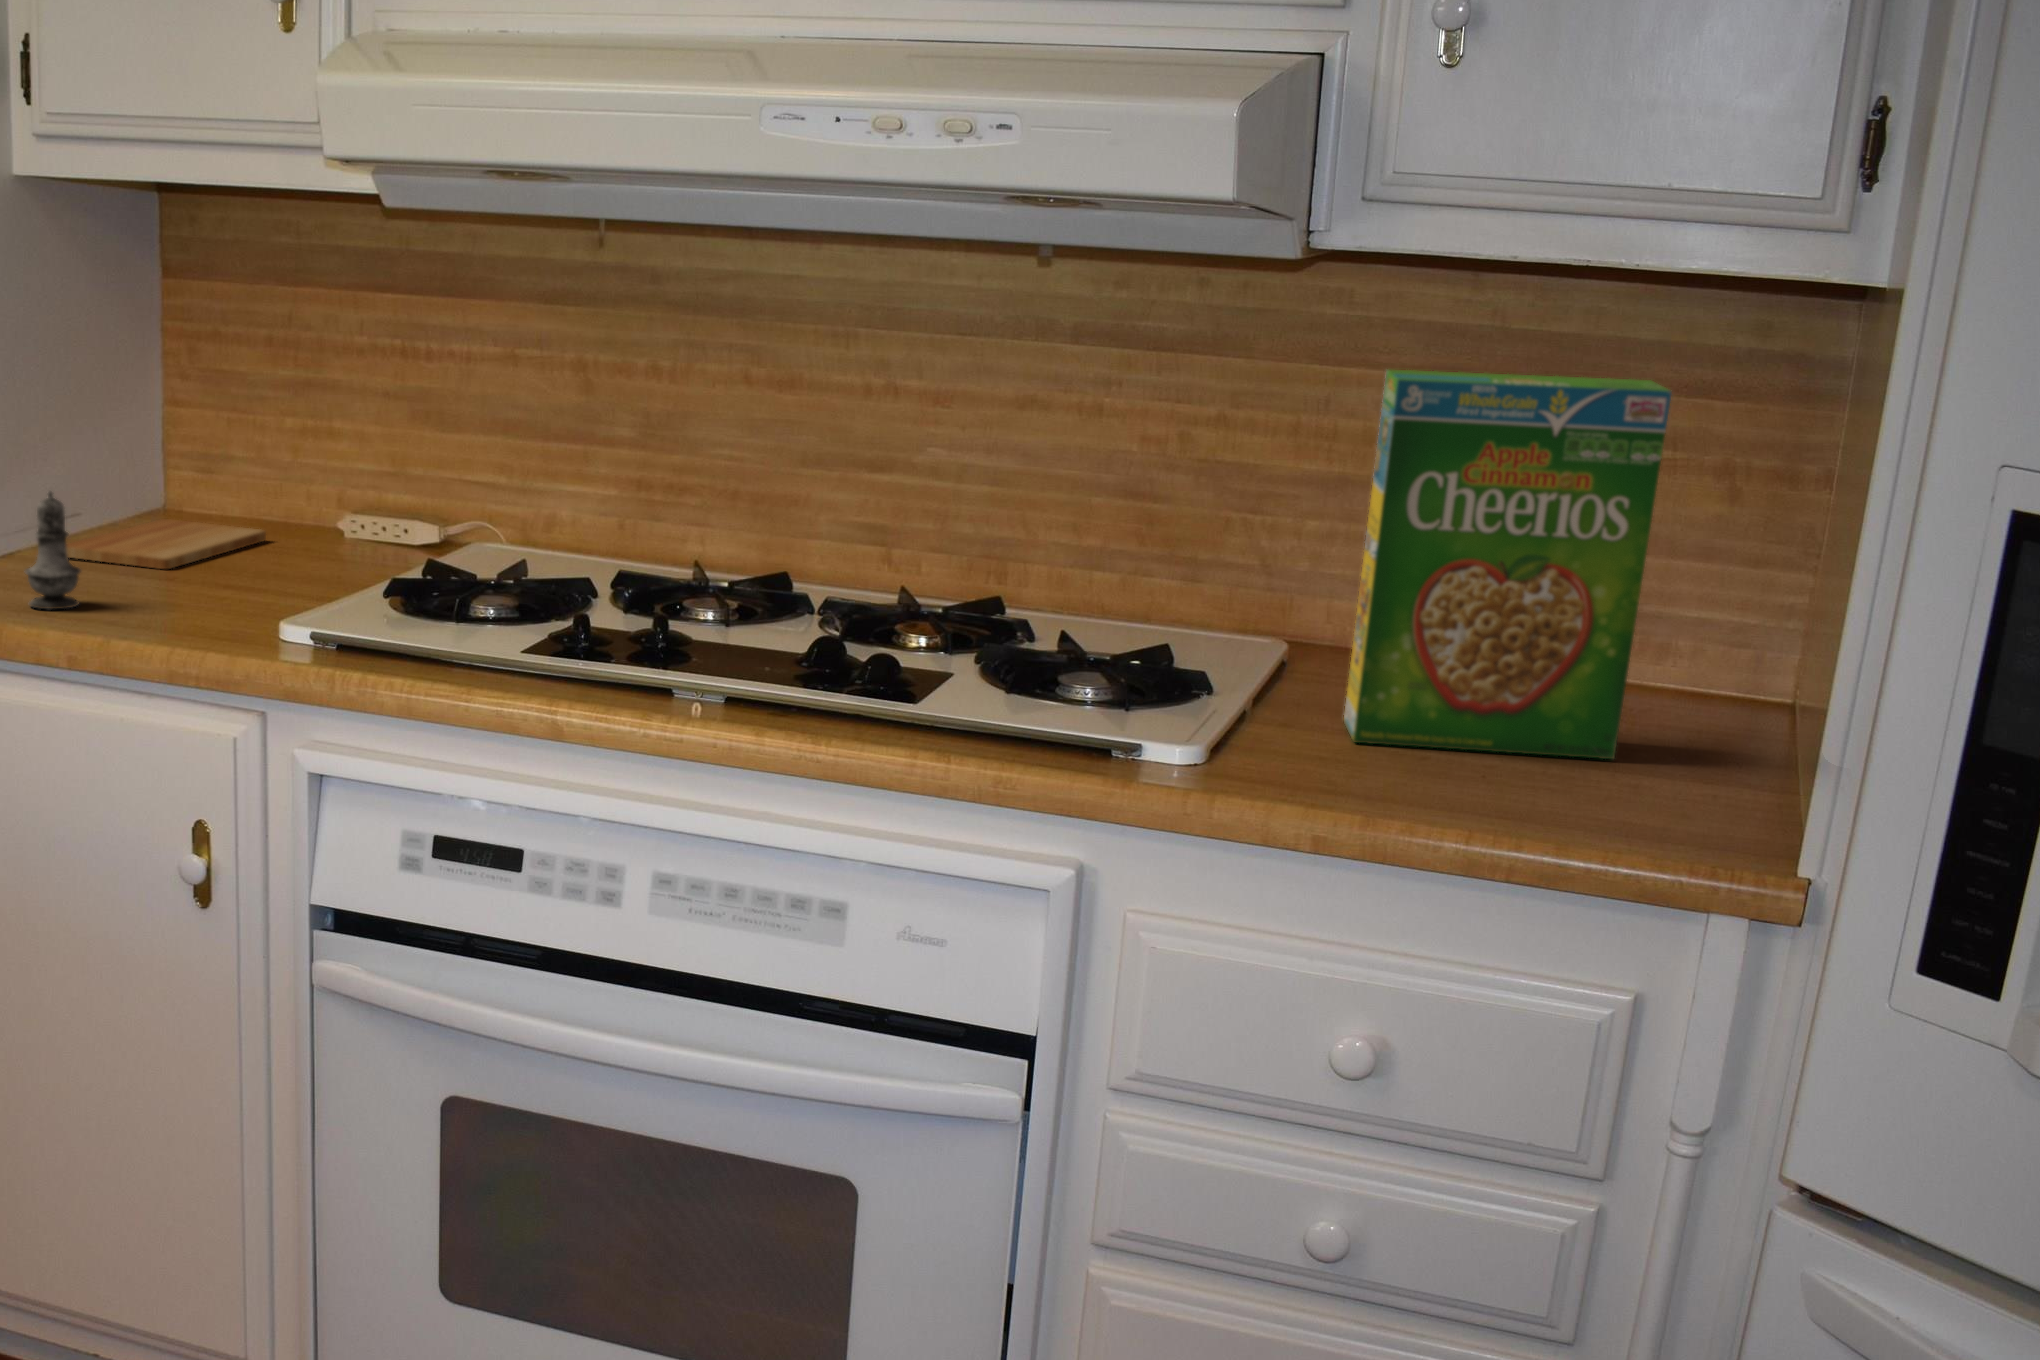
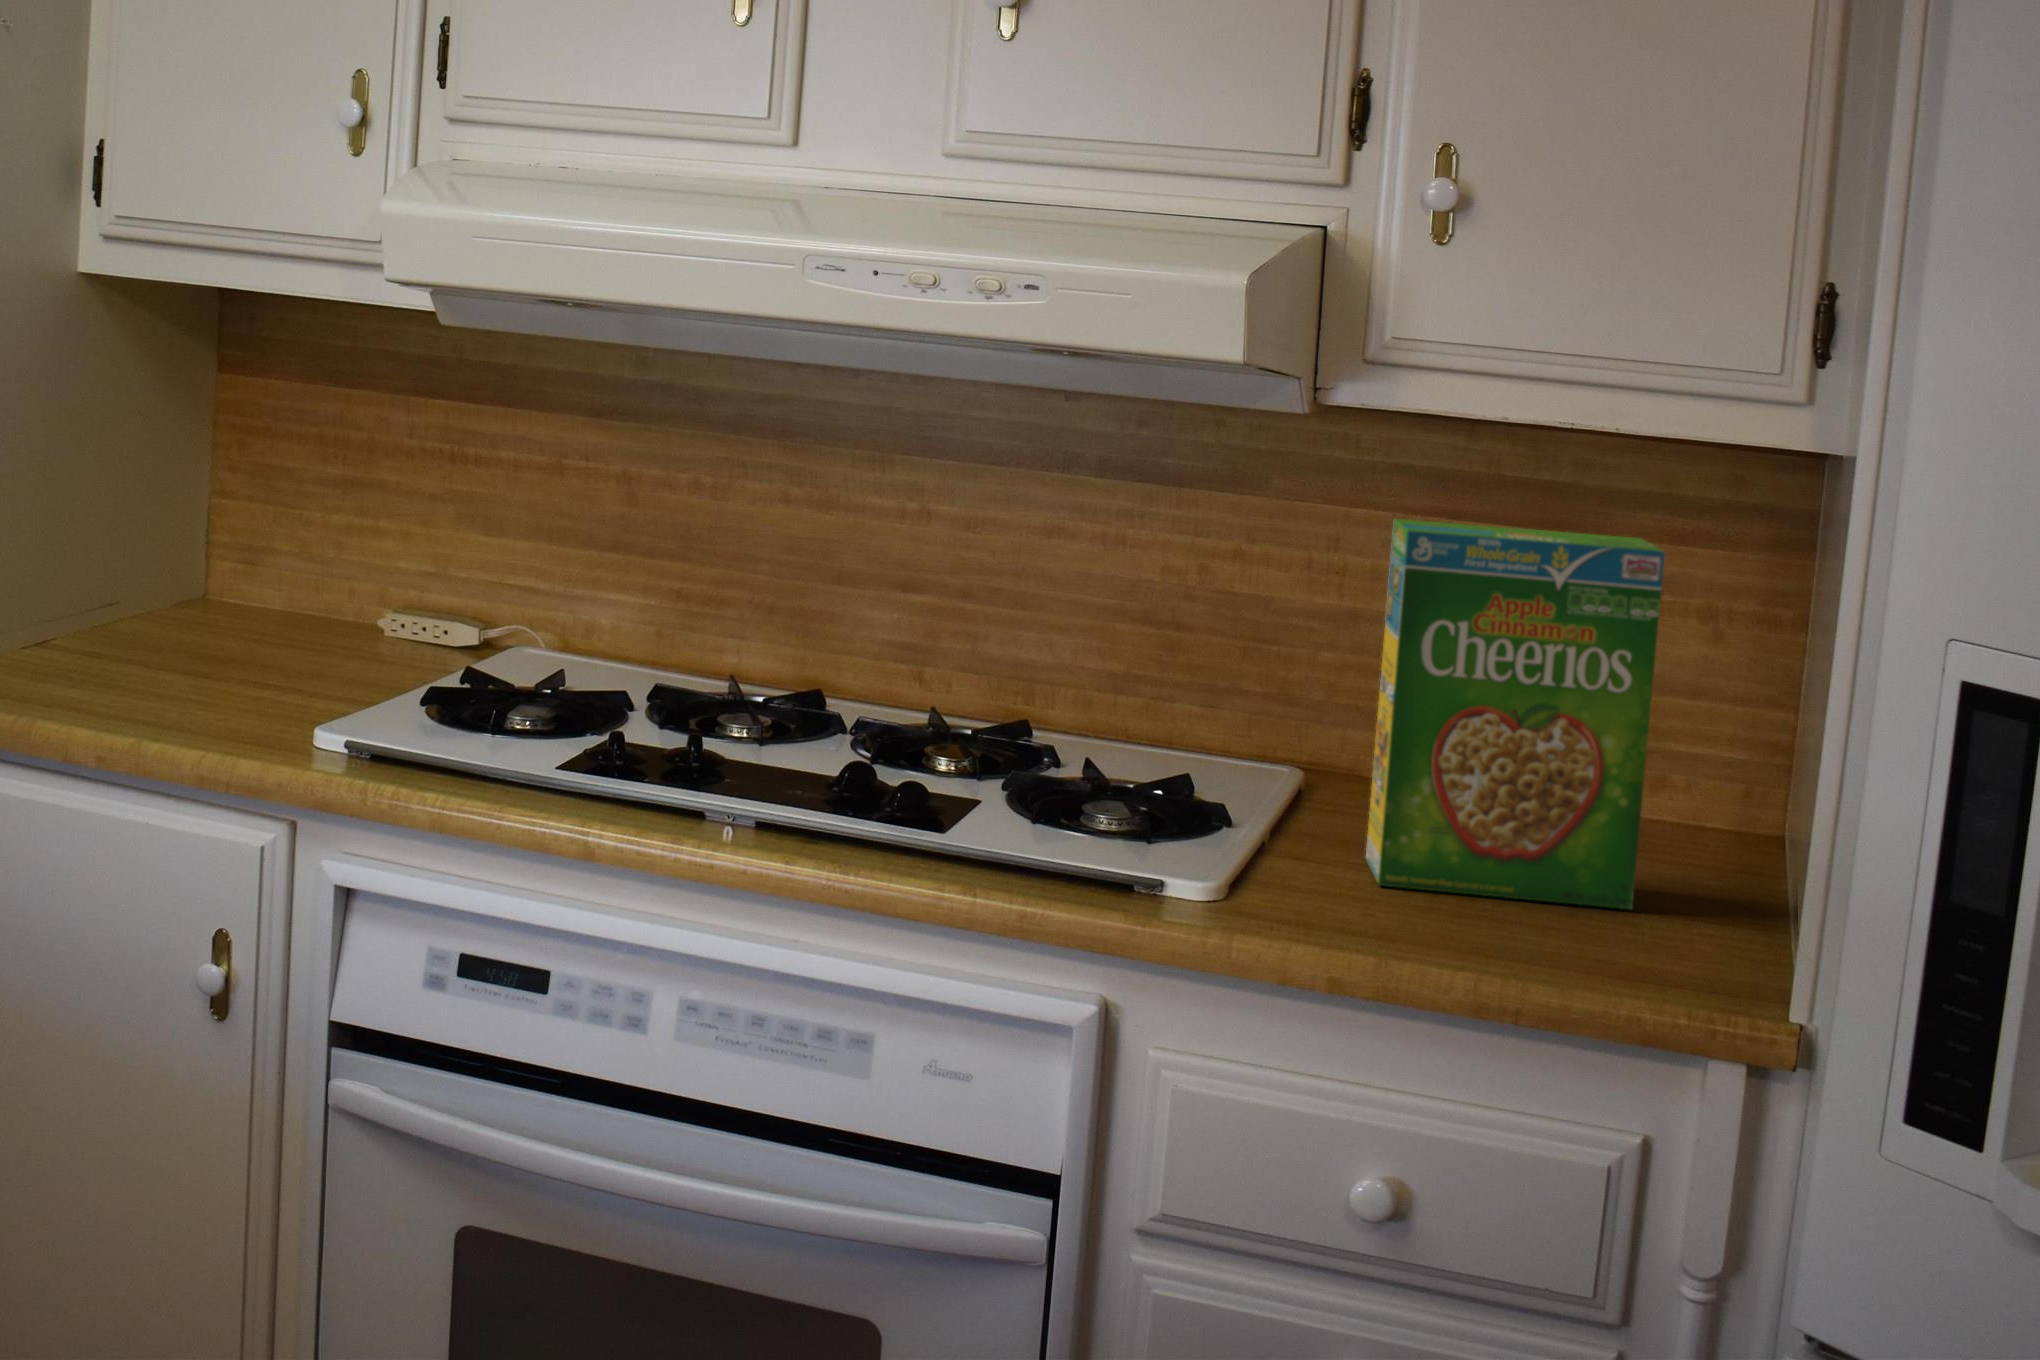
salt shaker: present [25,491,81,609] -> none [57,585,117,706]
cutting board: present [66,519,266,569] -> none [109,608,320,662]

